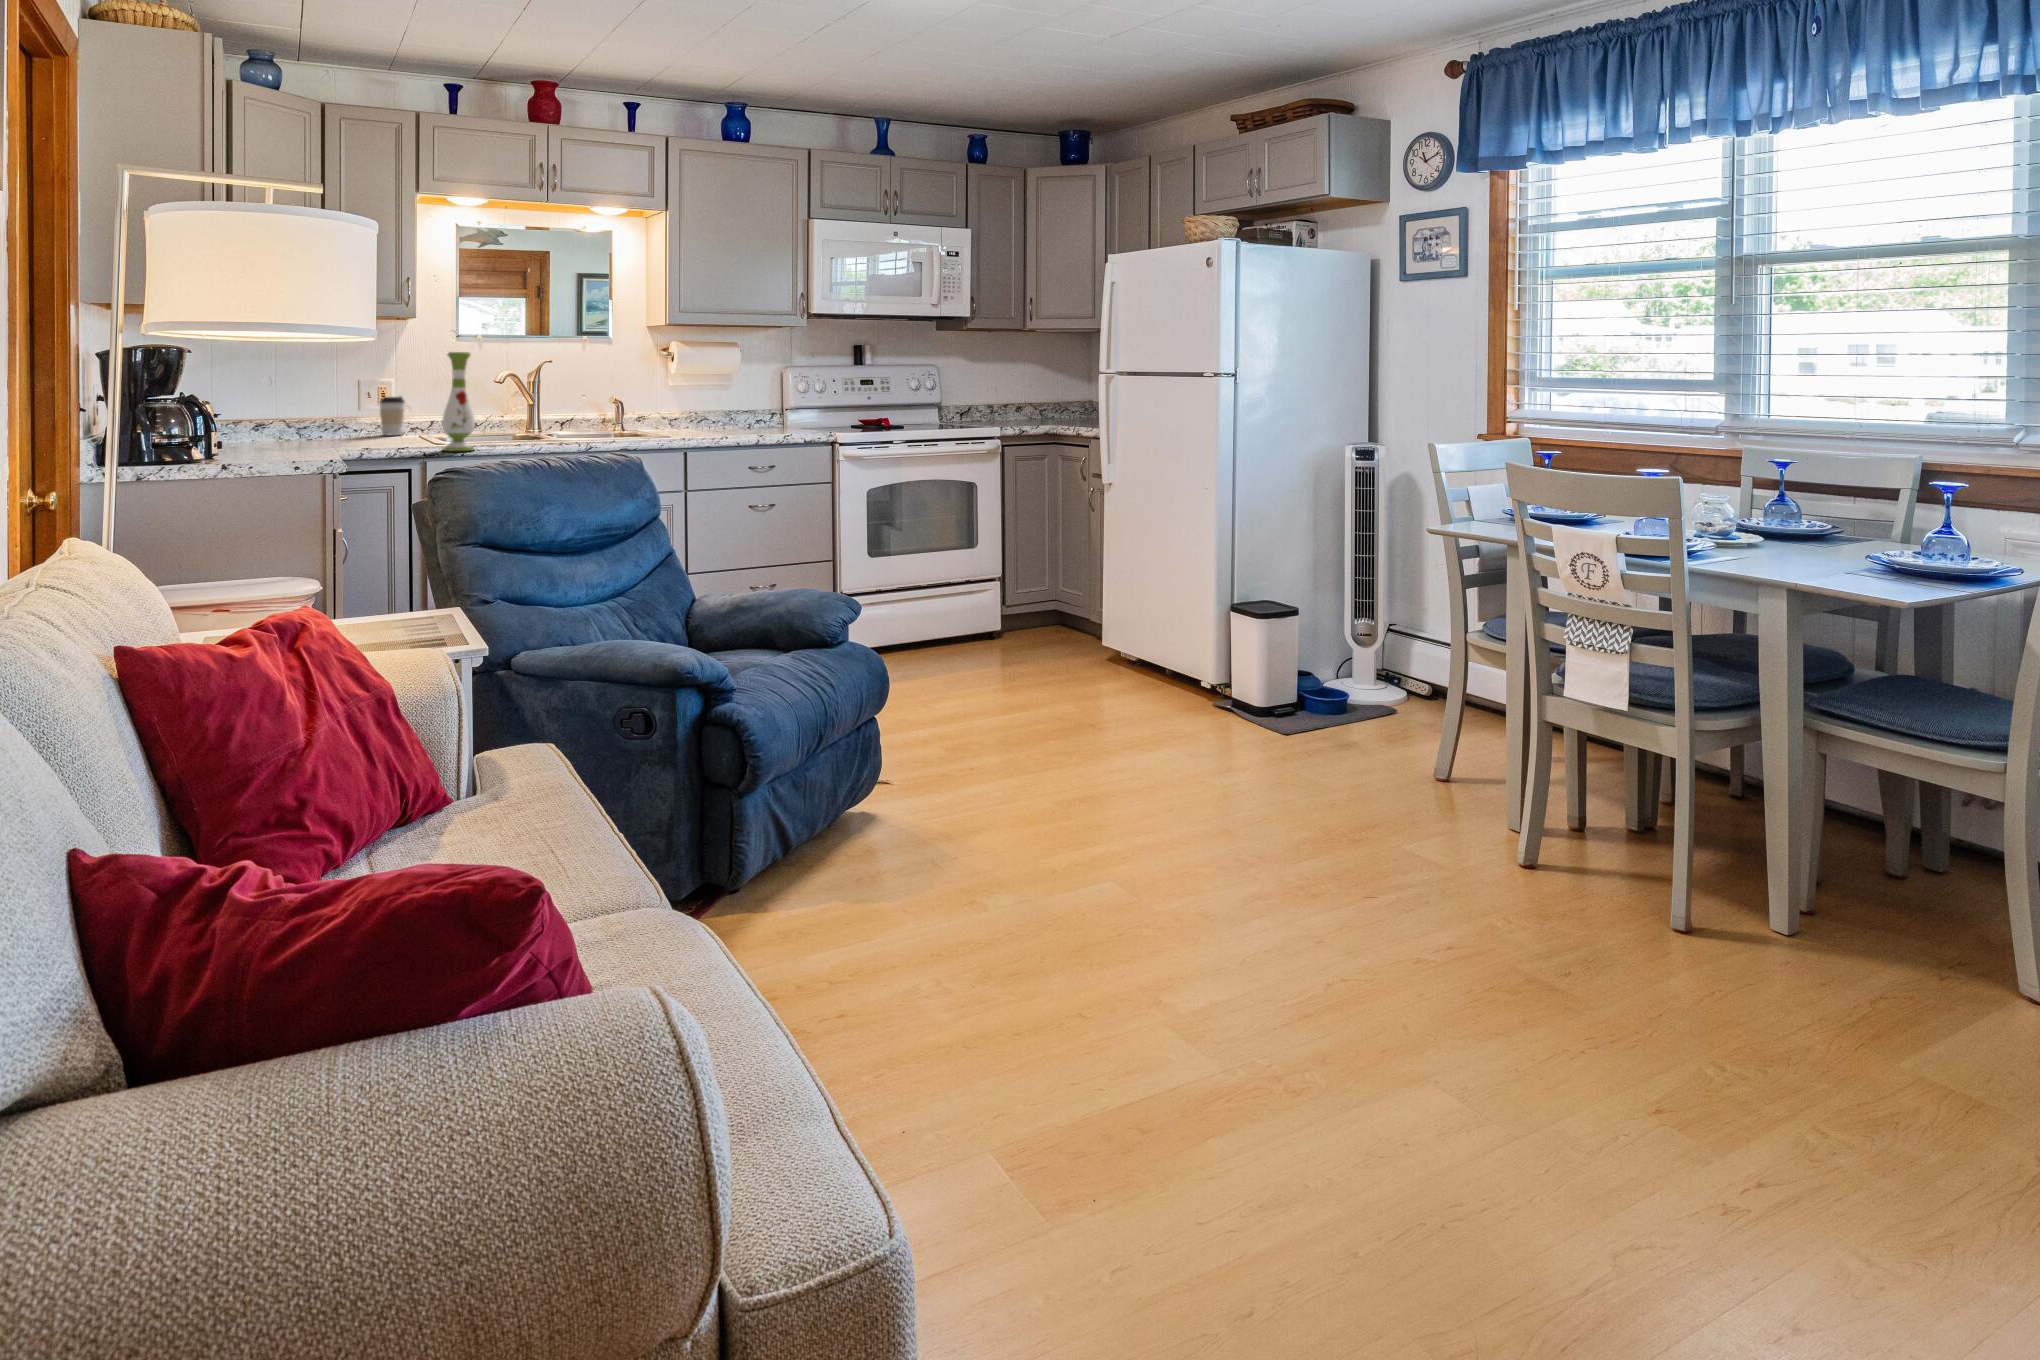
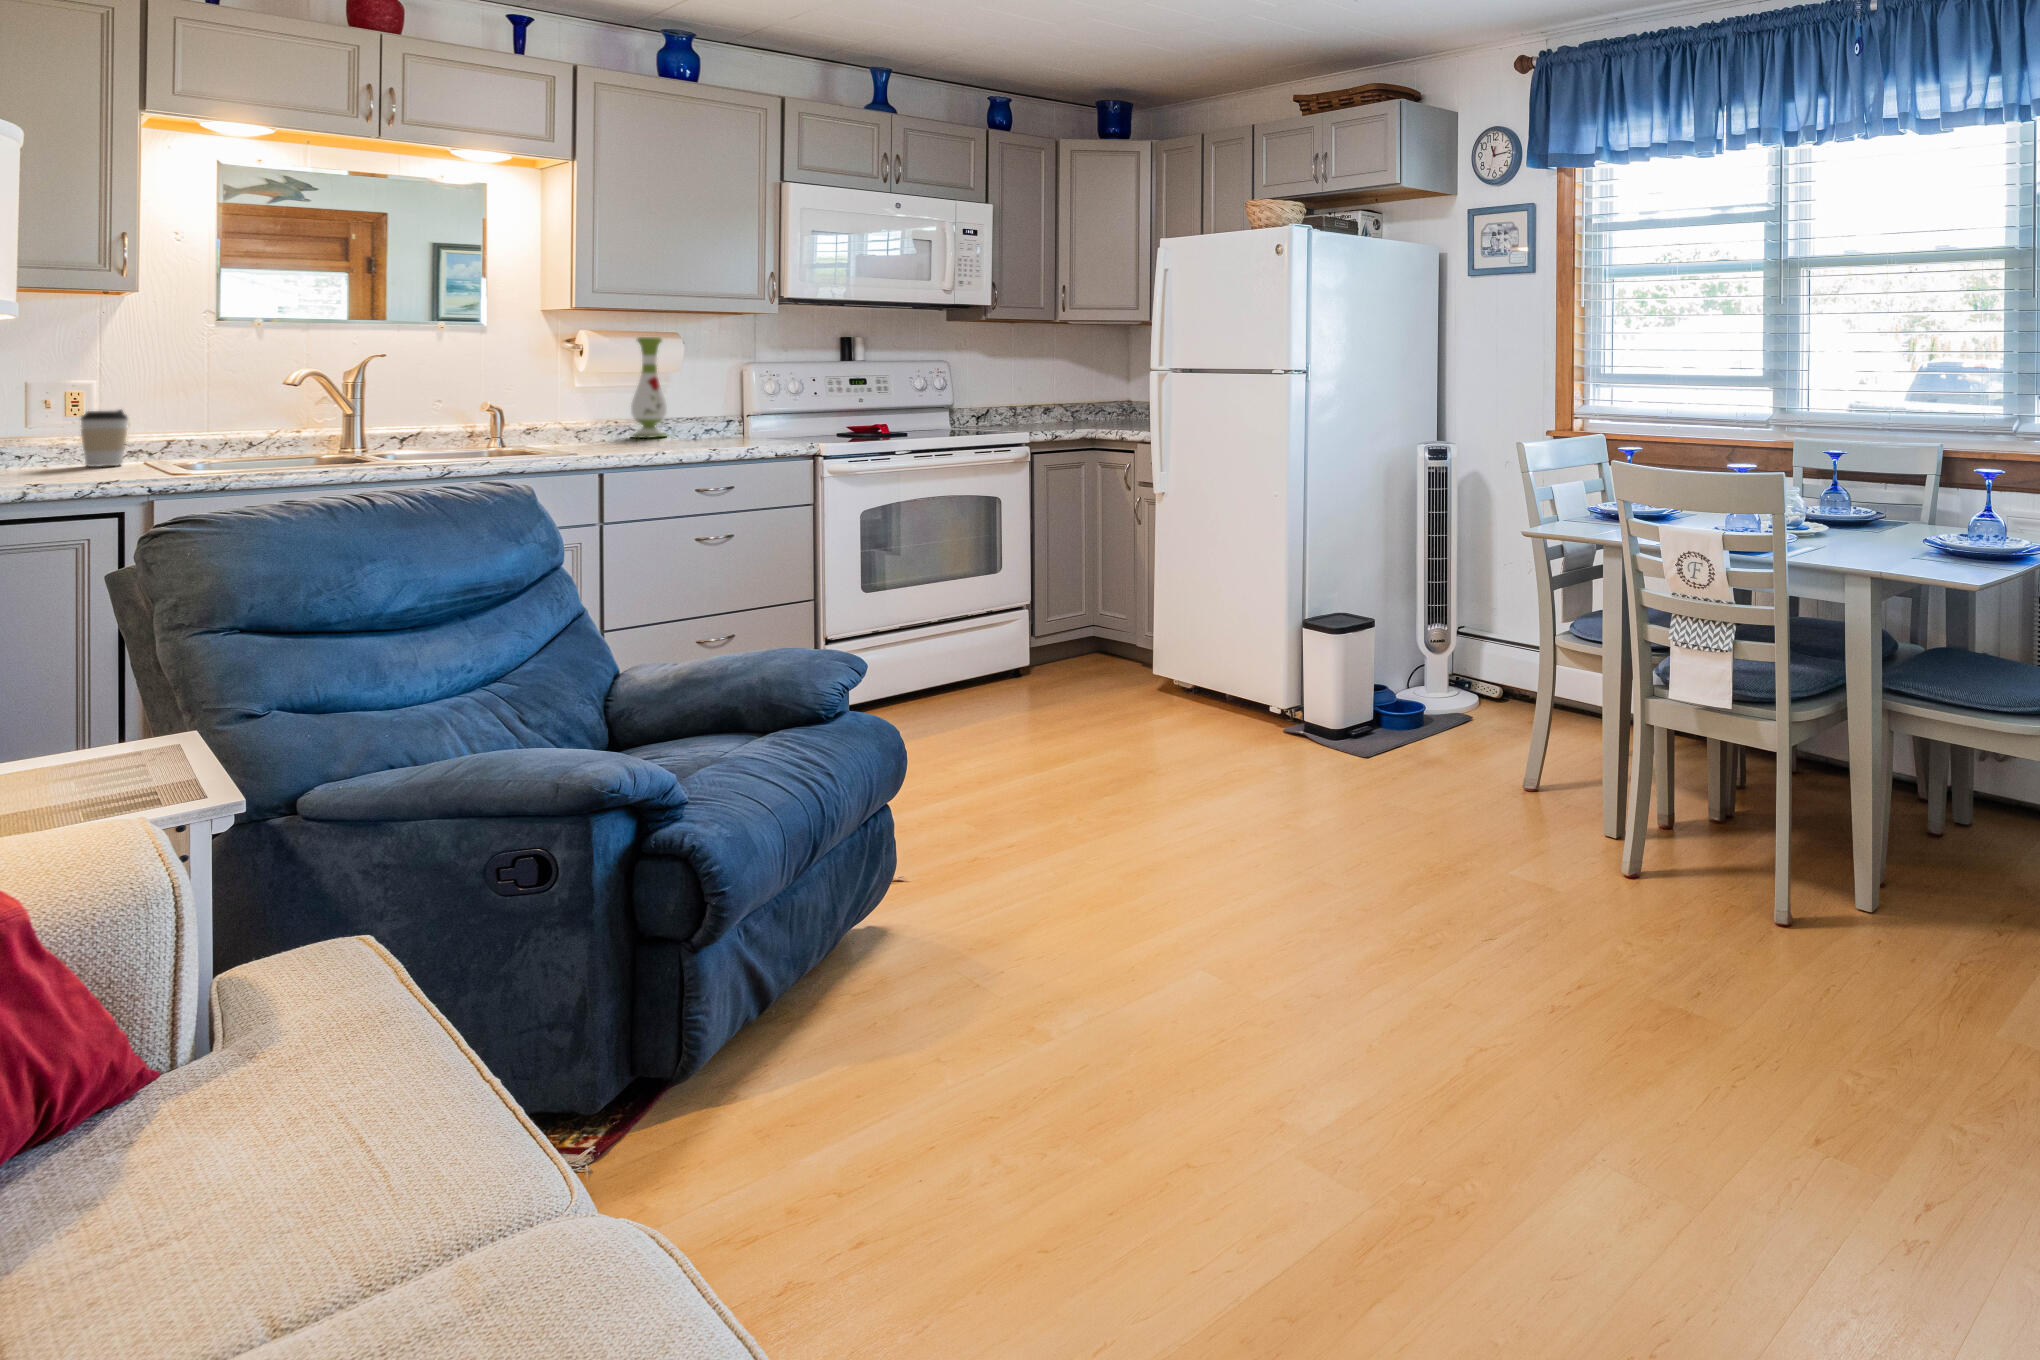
vase: present [442,352,475,451] -> present [631,337,667,438]

